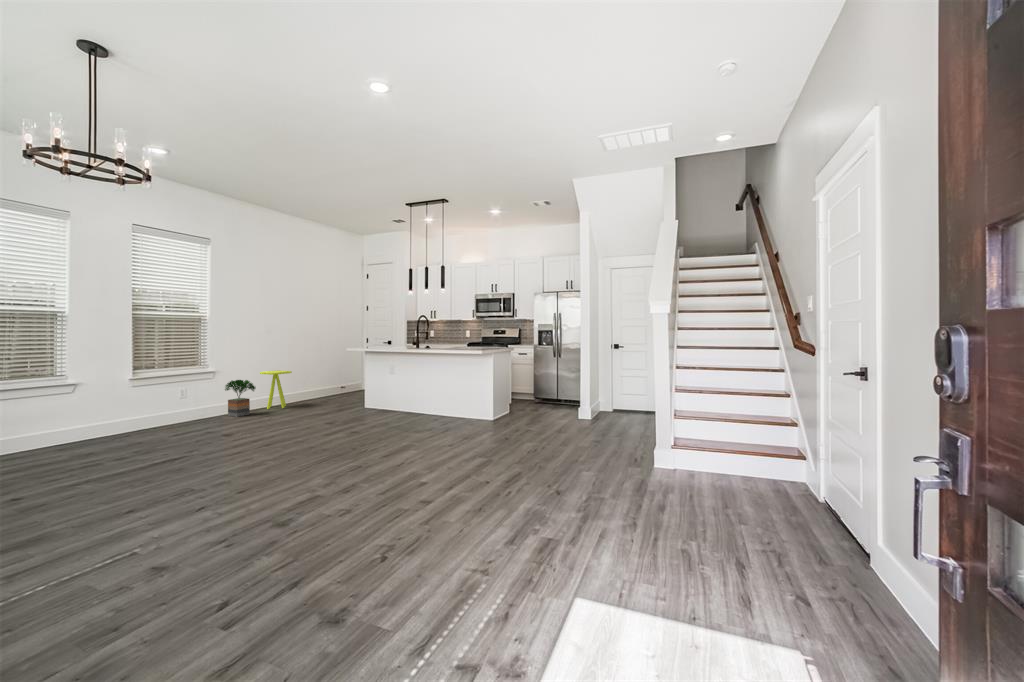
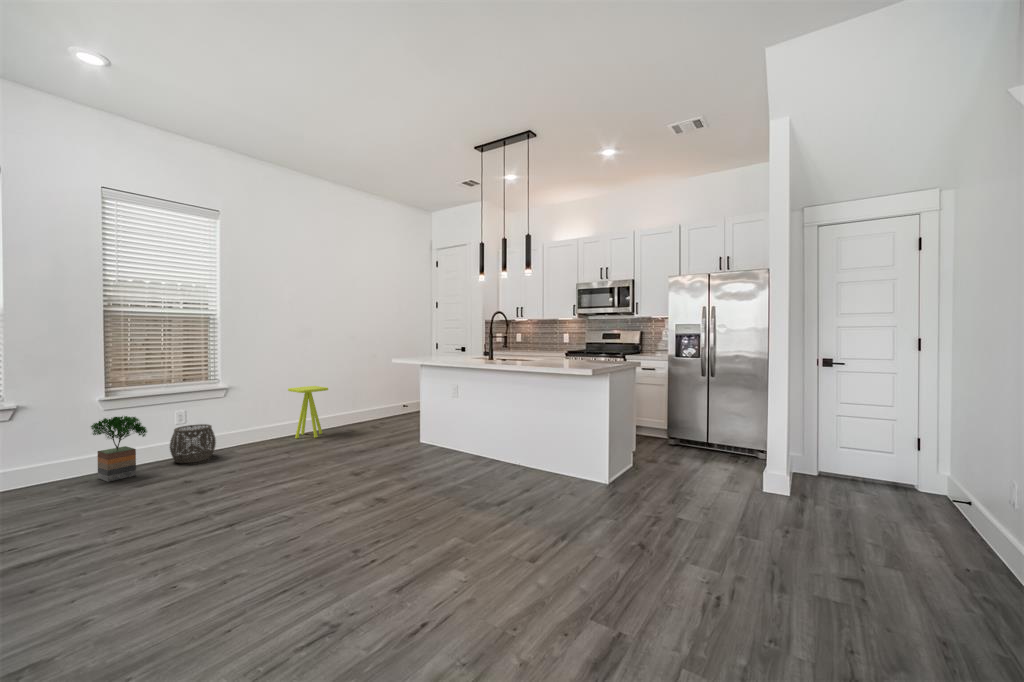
potted tree: present [225,380,256,417] -> present [91,416,147,482]
woven basket: none [180,397,215,424] -> present [170,424,216,463]

